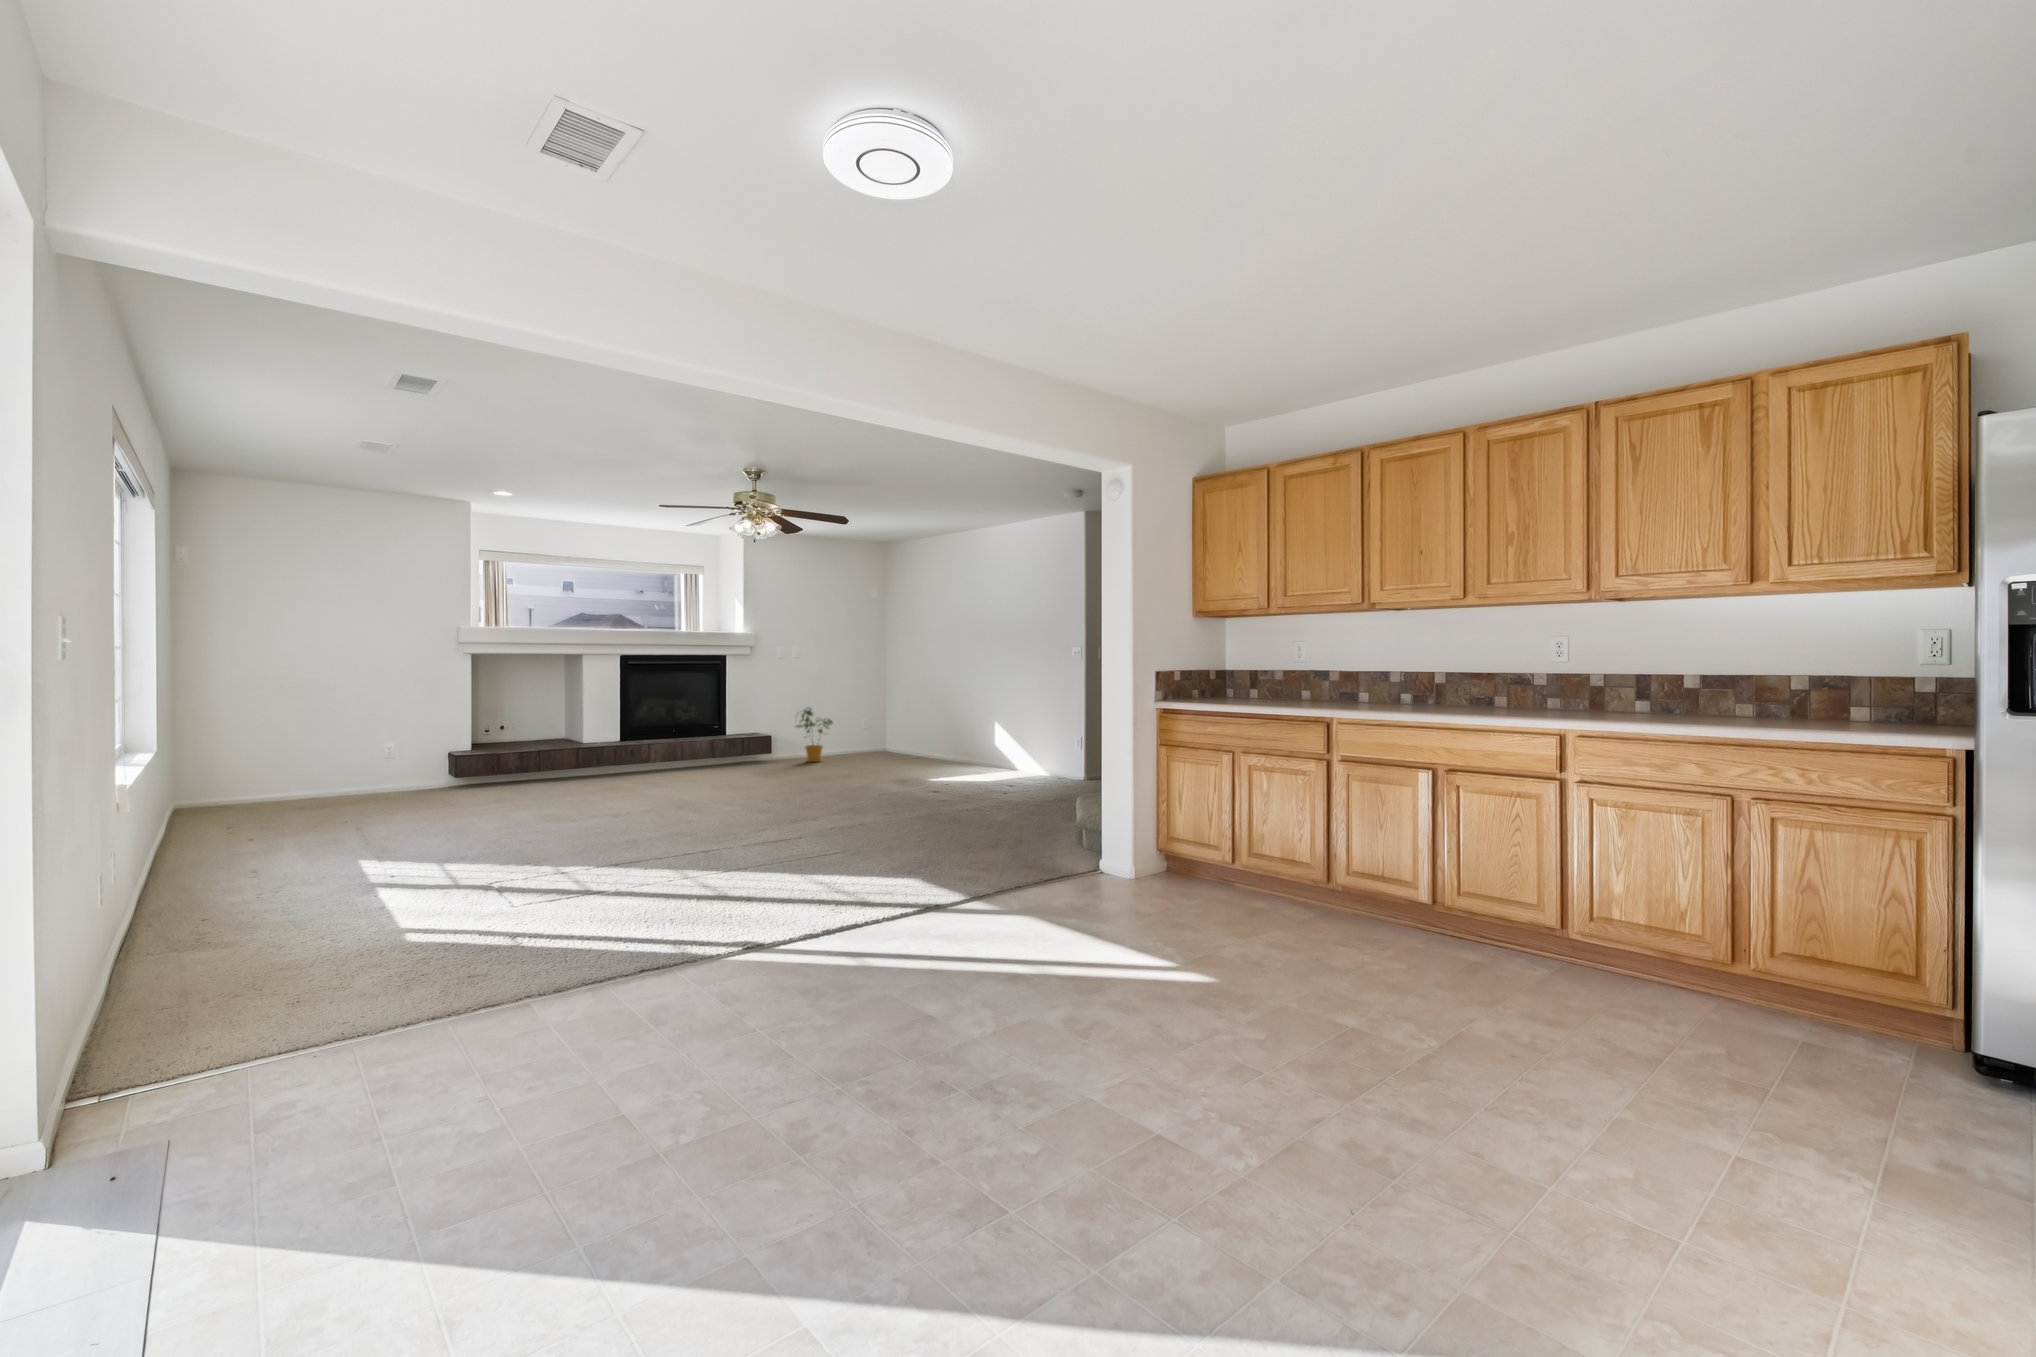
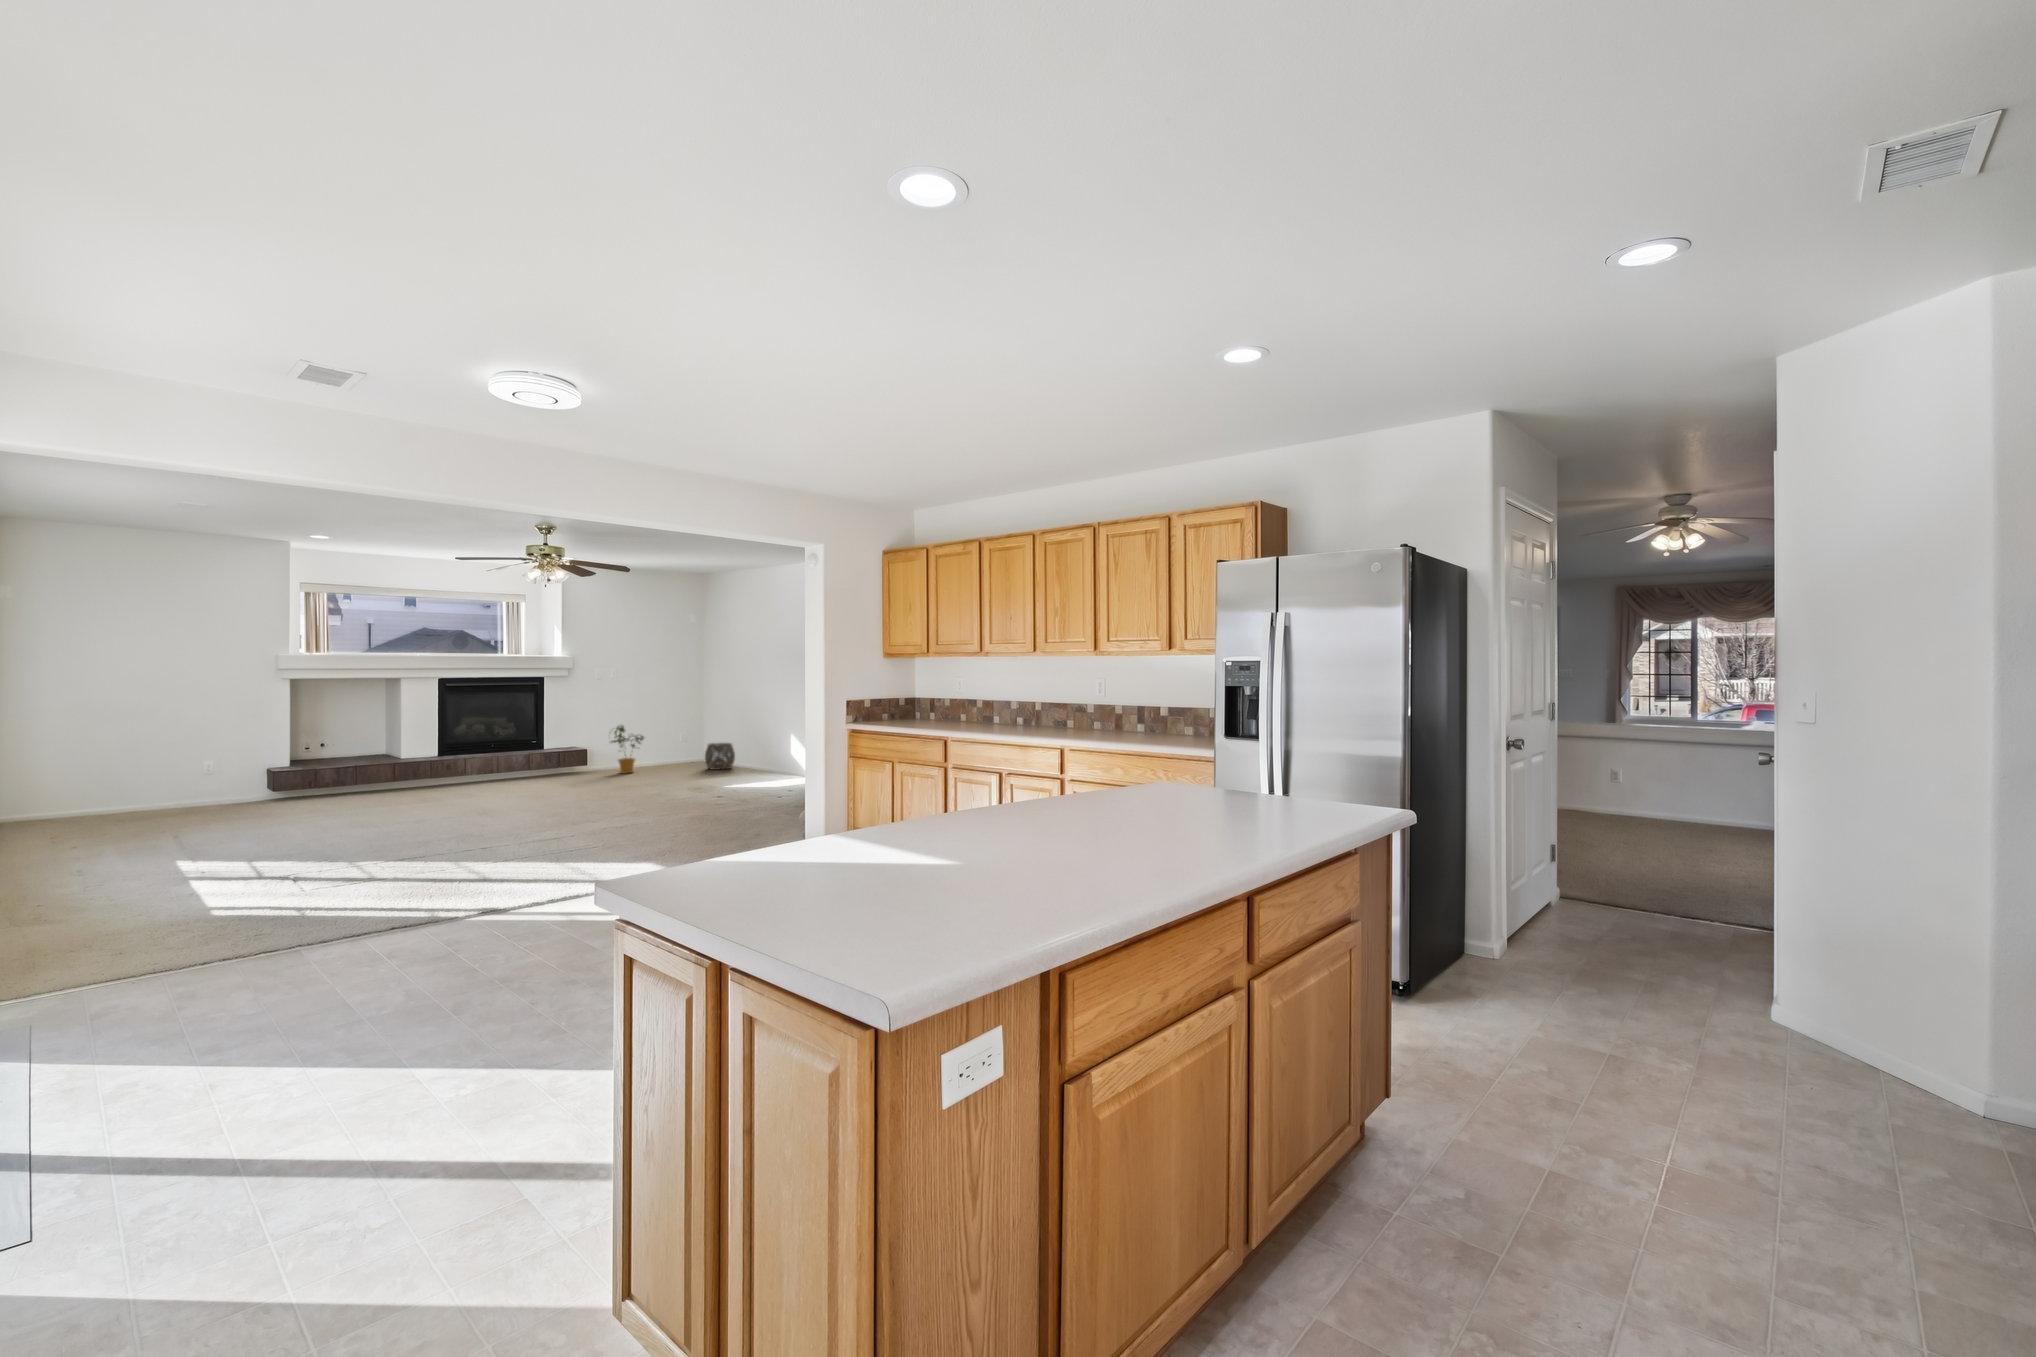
woven basket: none [896,728,929,759] -> present [705,743,735,770]

